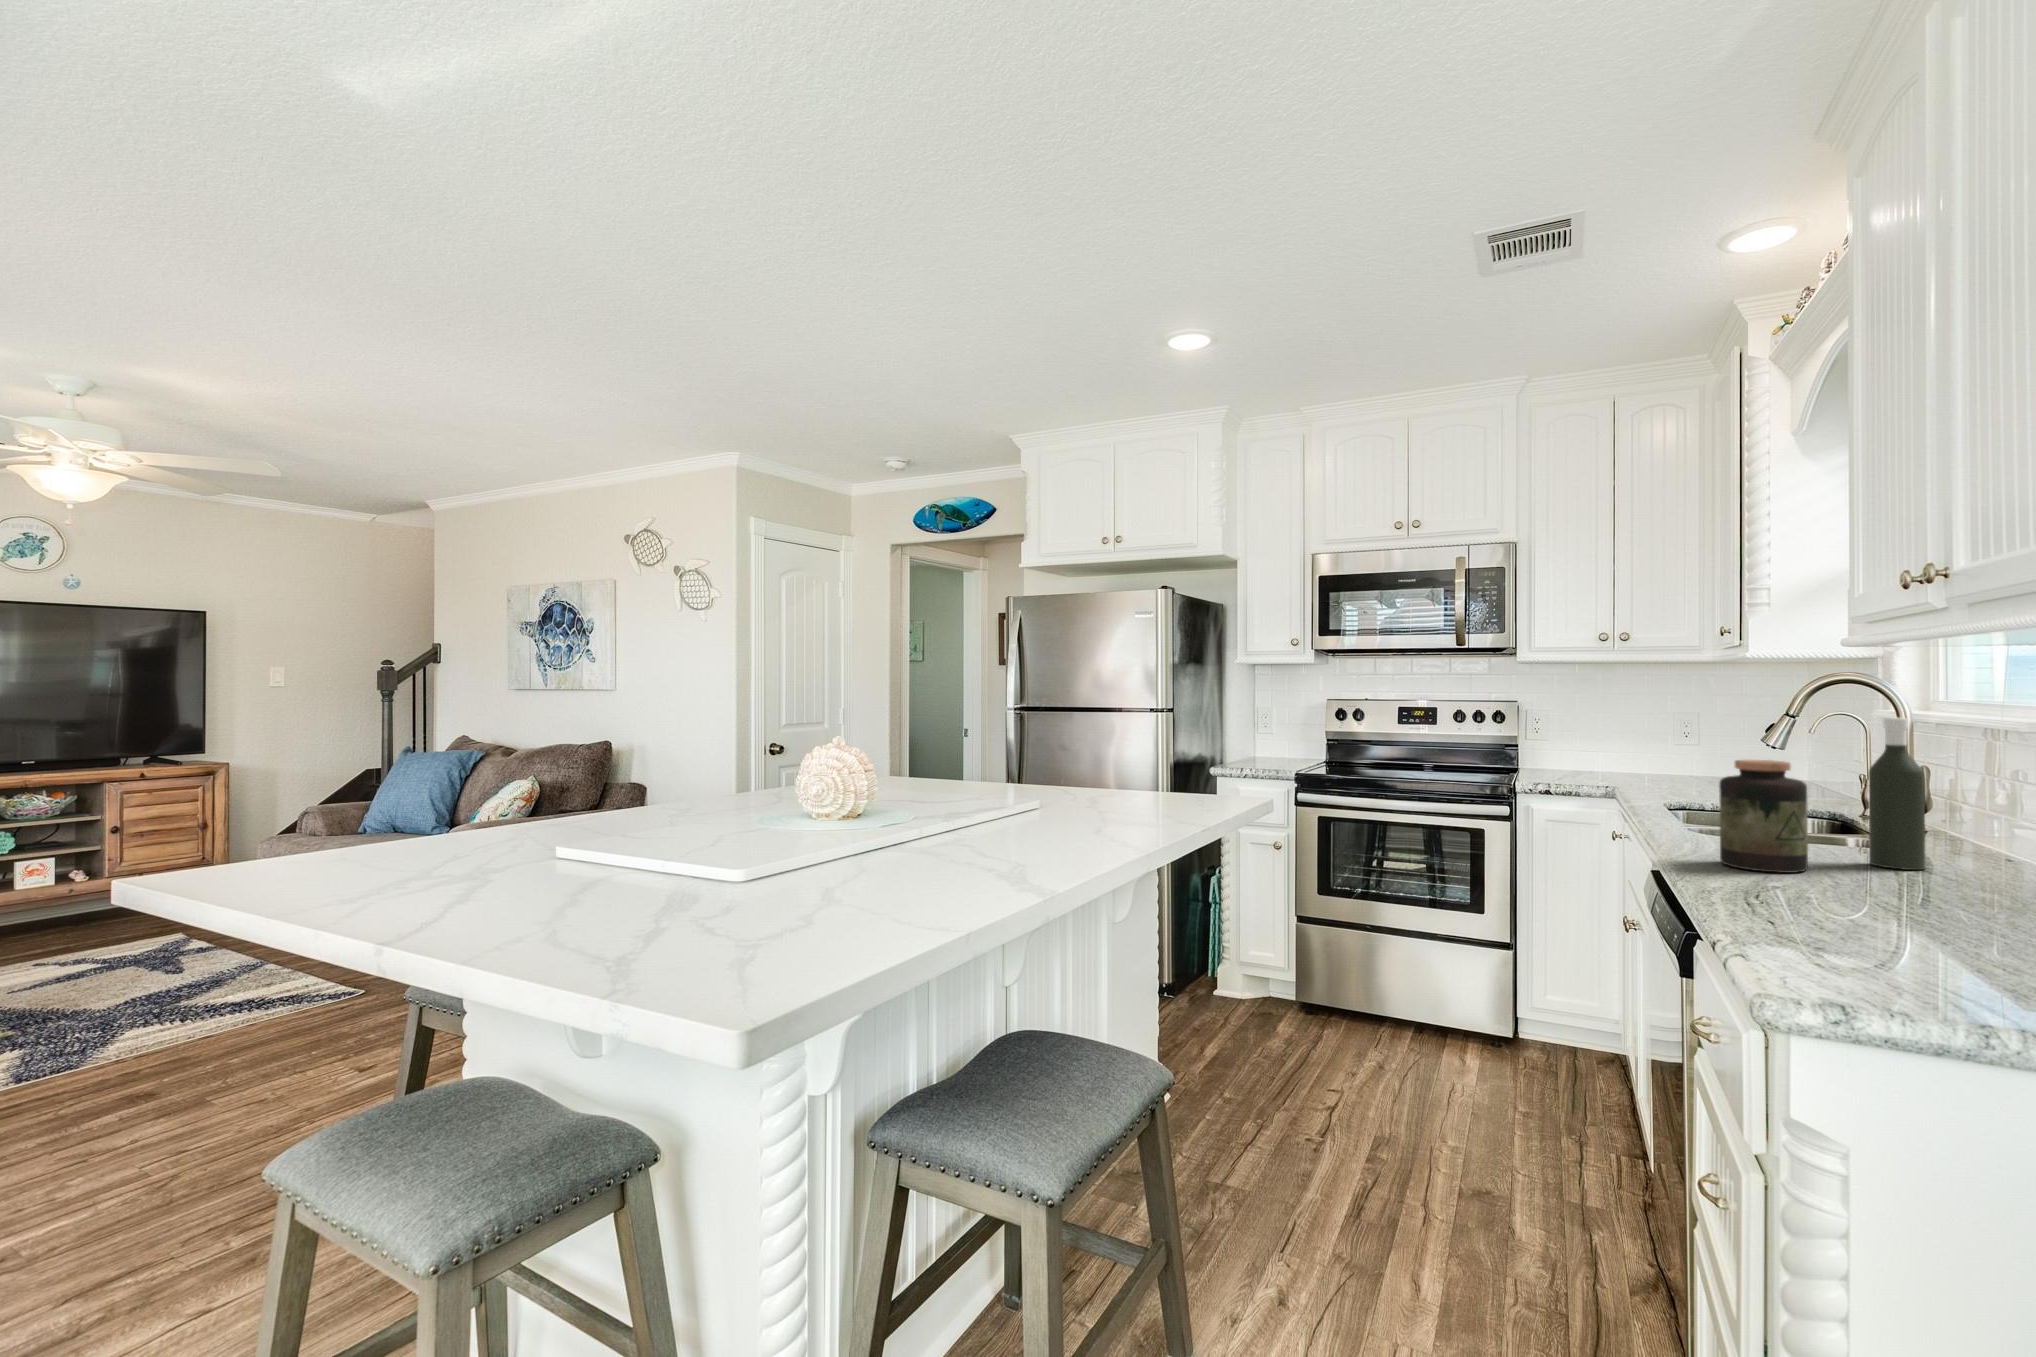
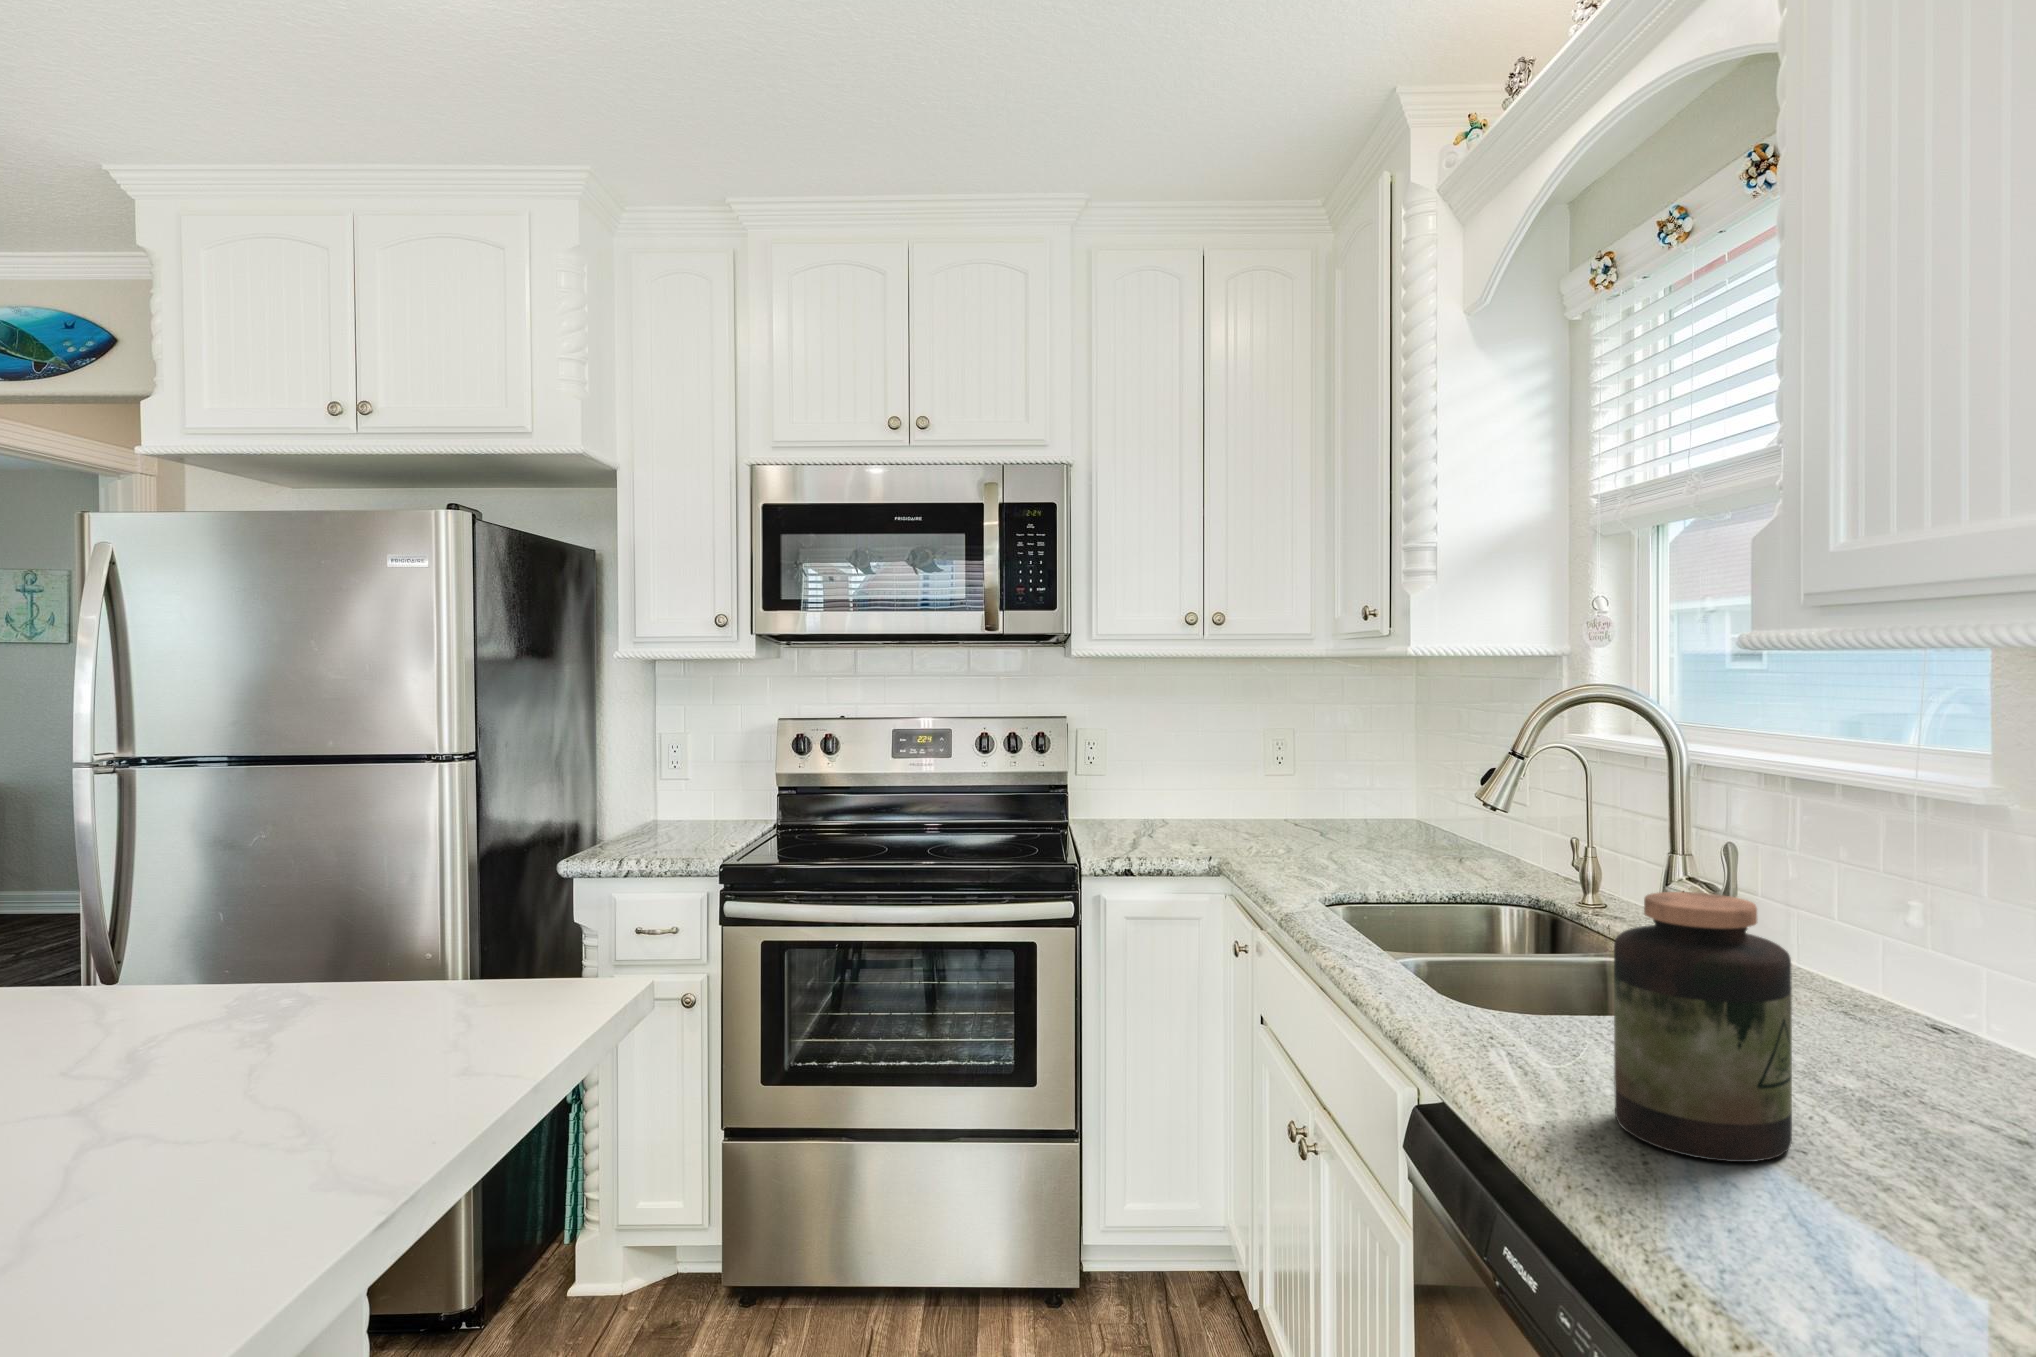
bottle: present [1869,718,1925,870] -> none [1815,787,1917,1098]

